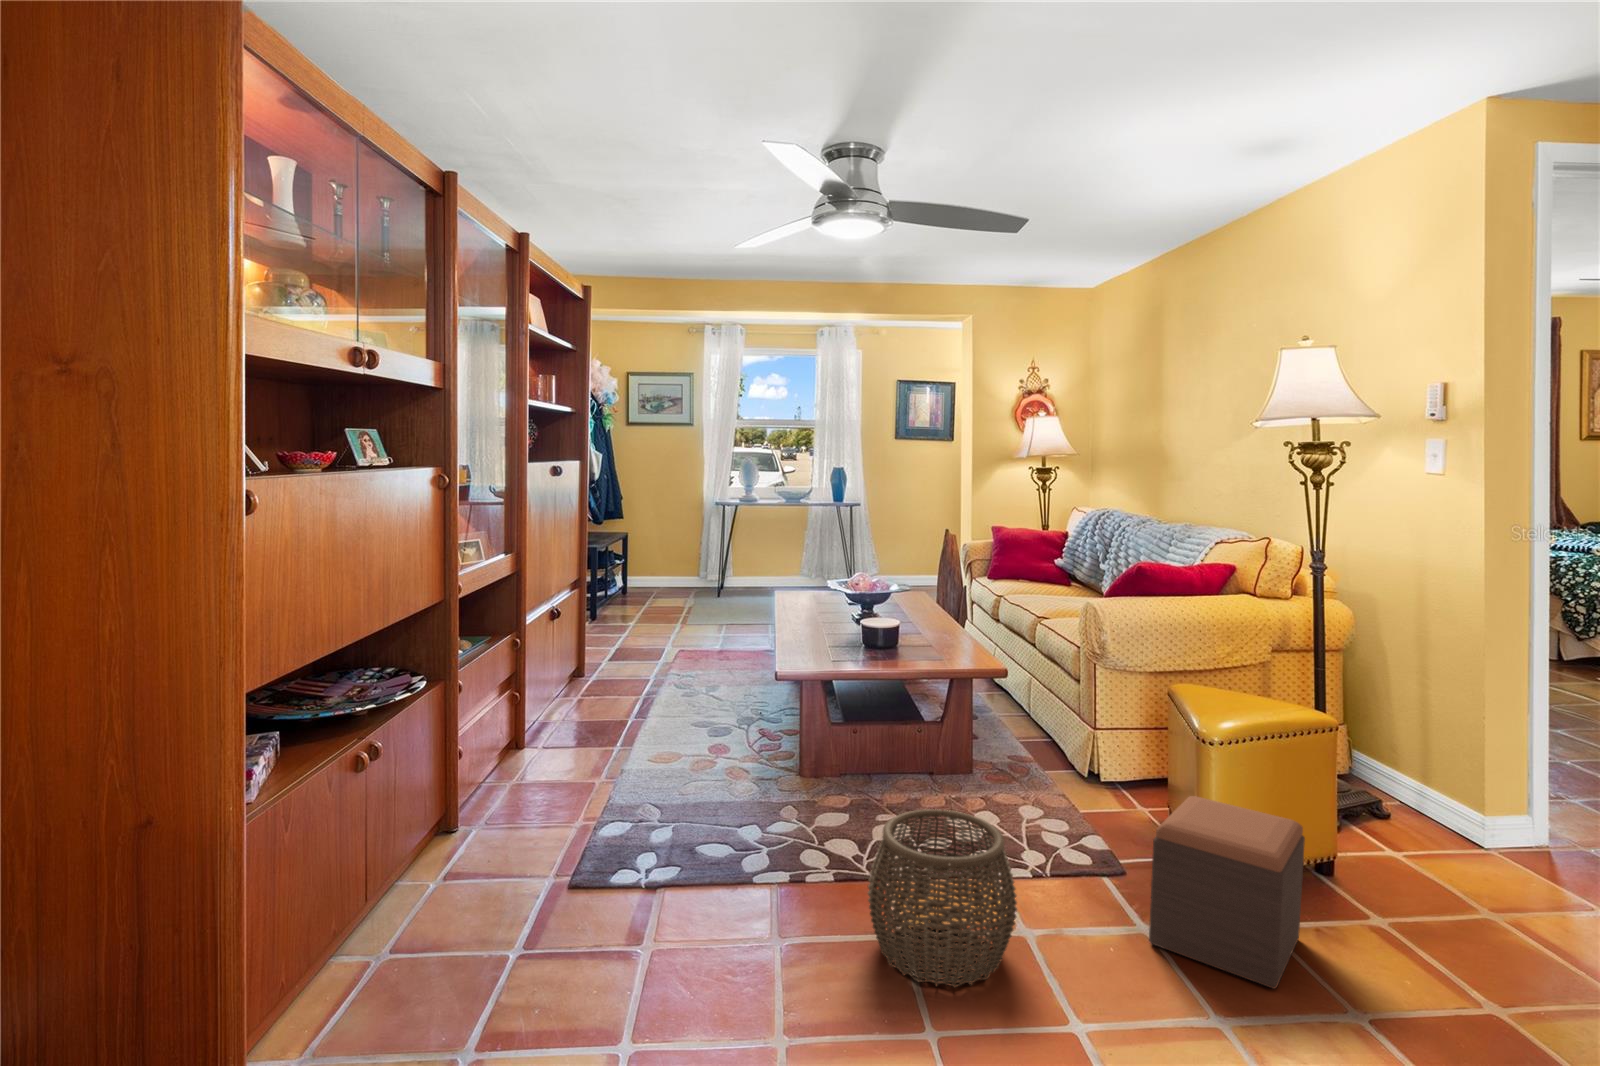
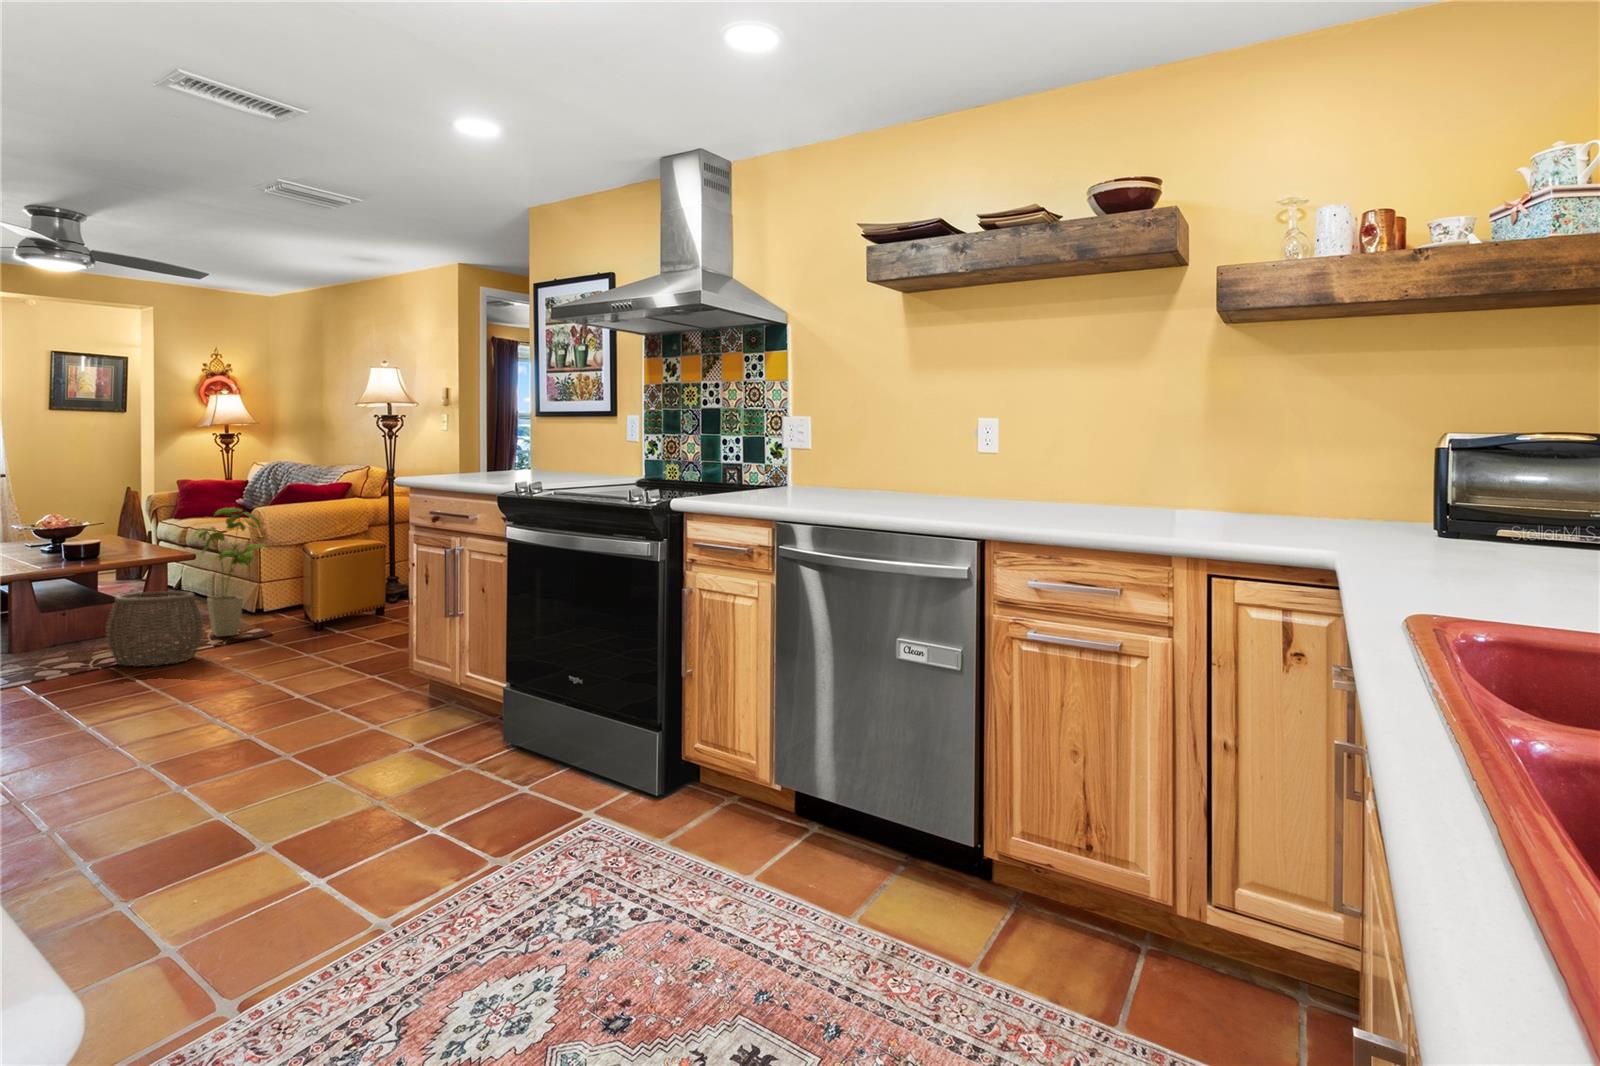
house plant: none [1002,638,1122,864] -> present [193,507,270,637]
footstool: present [1149,796,1305,989] -> none [282,579,360,645]

